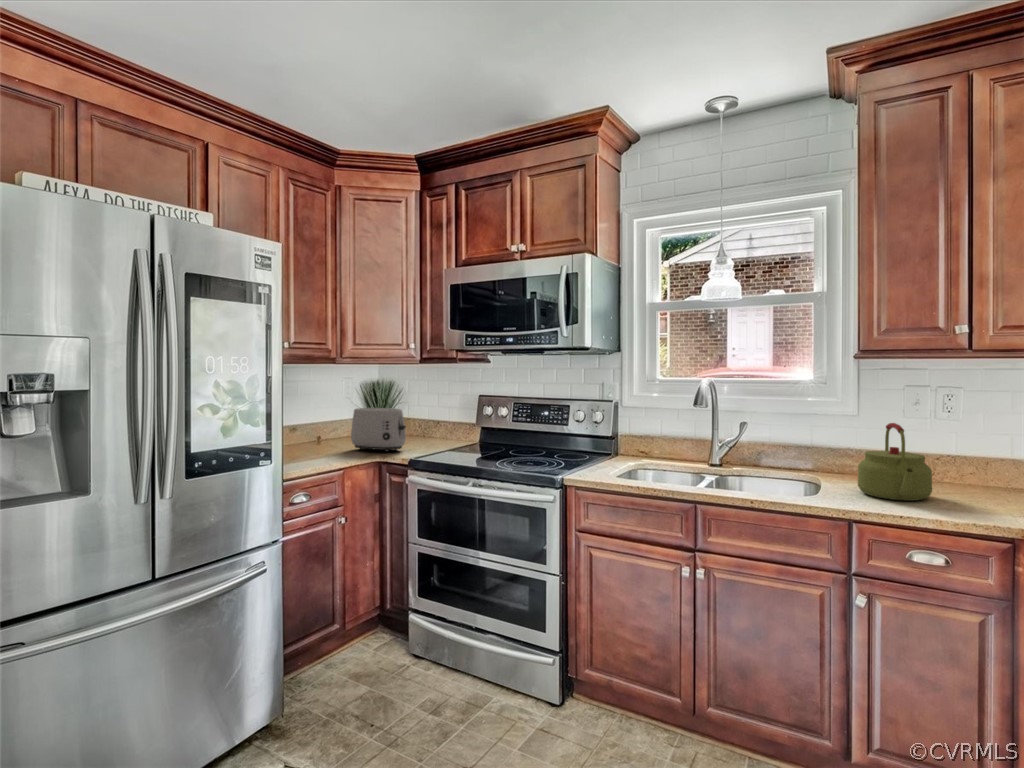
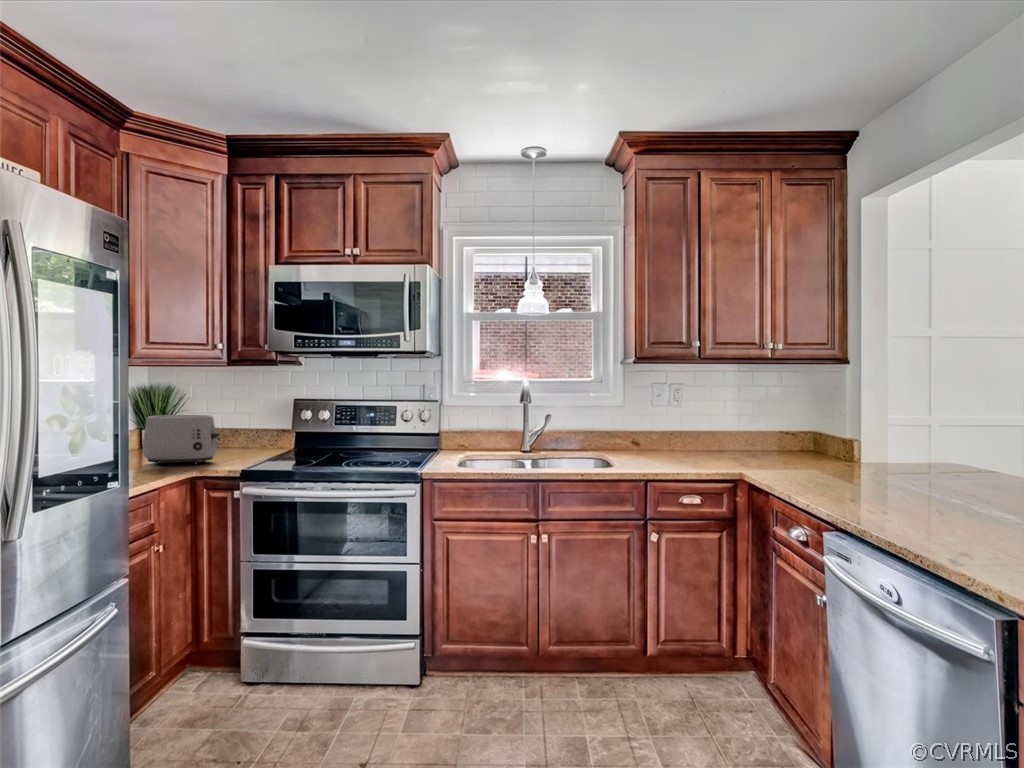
kettle: present [858,423,932,501] -> none [643,412,689,466]

